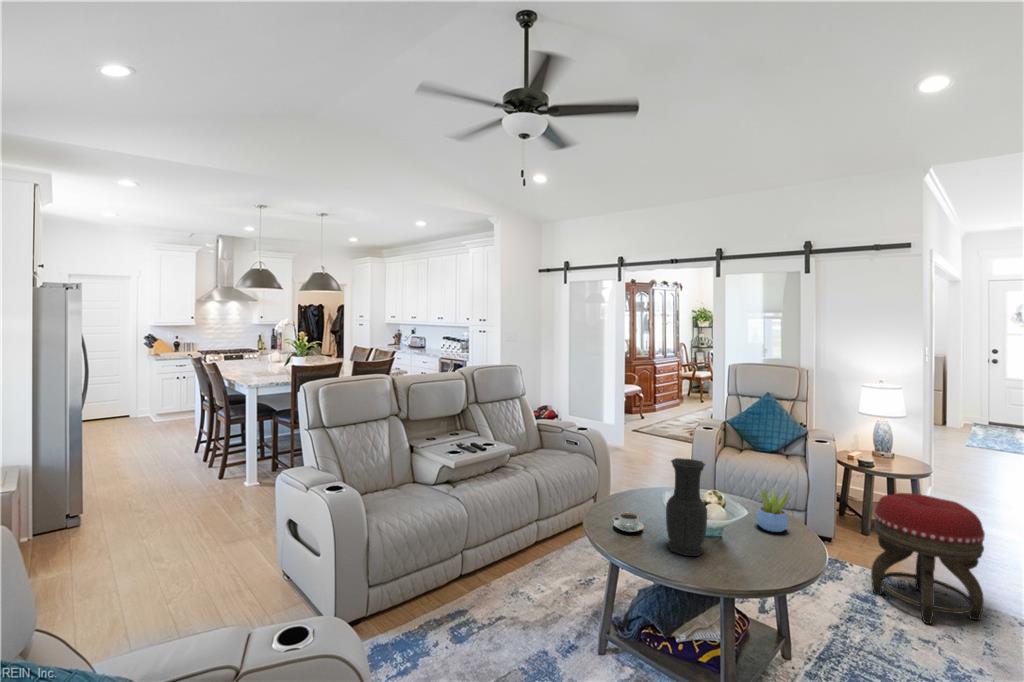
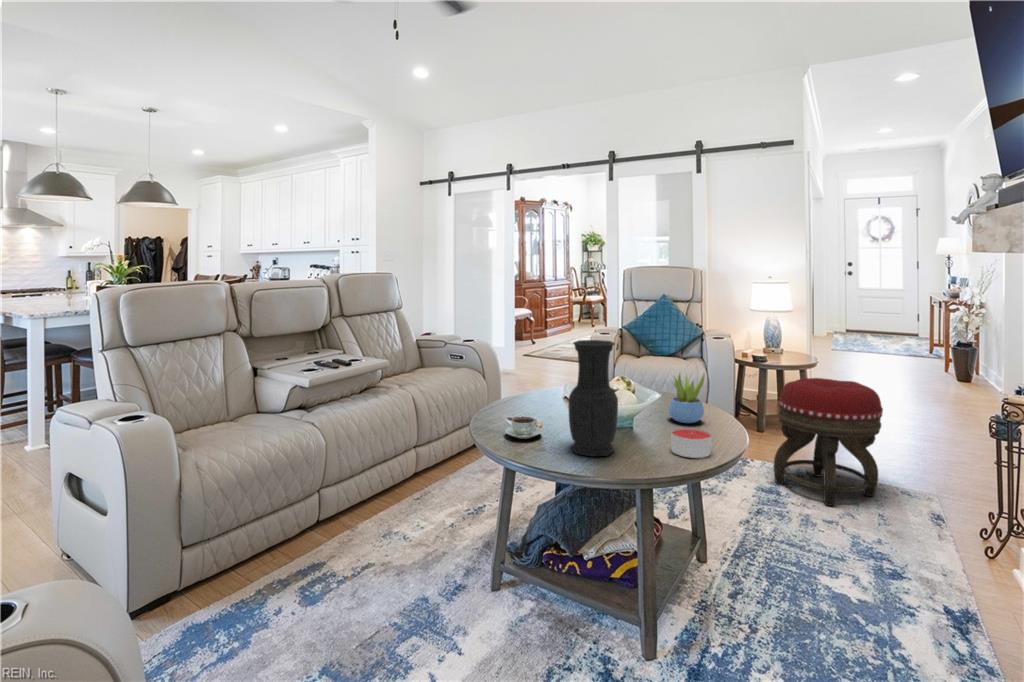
candle: none [753,539,789,568] -> present [671,428,711,458]

